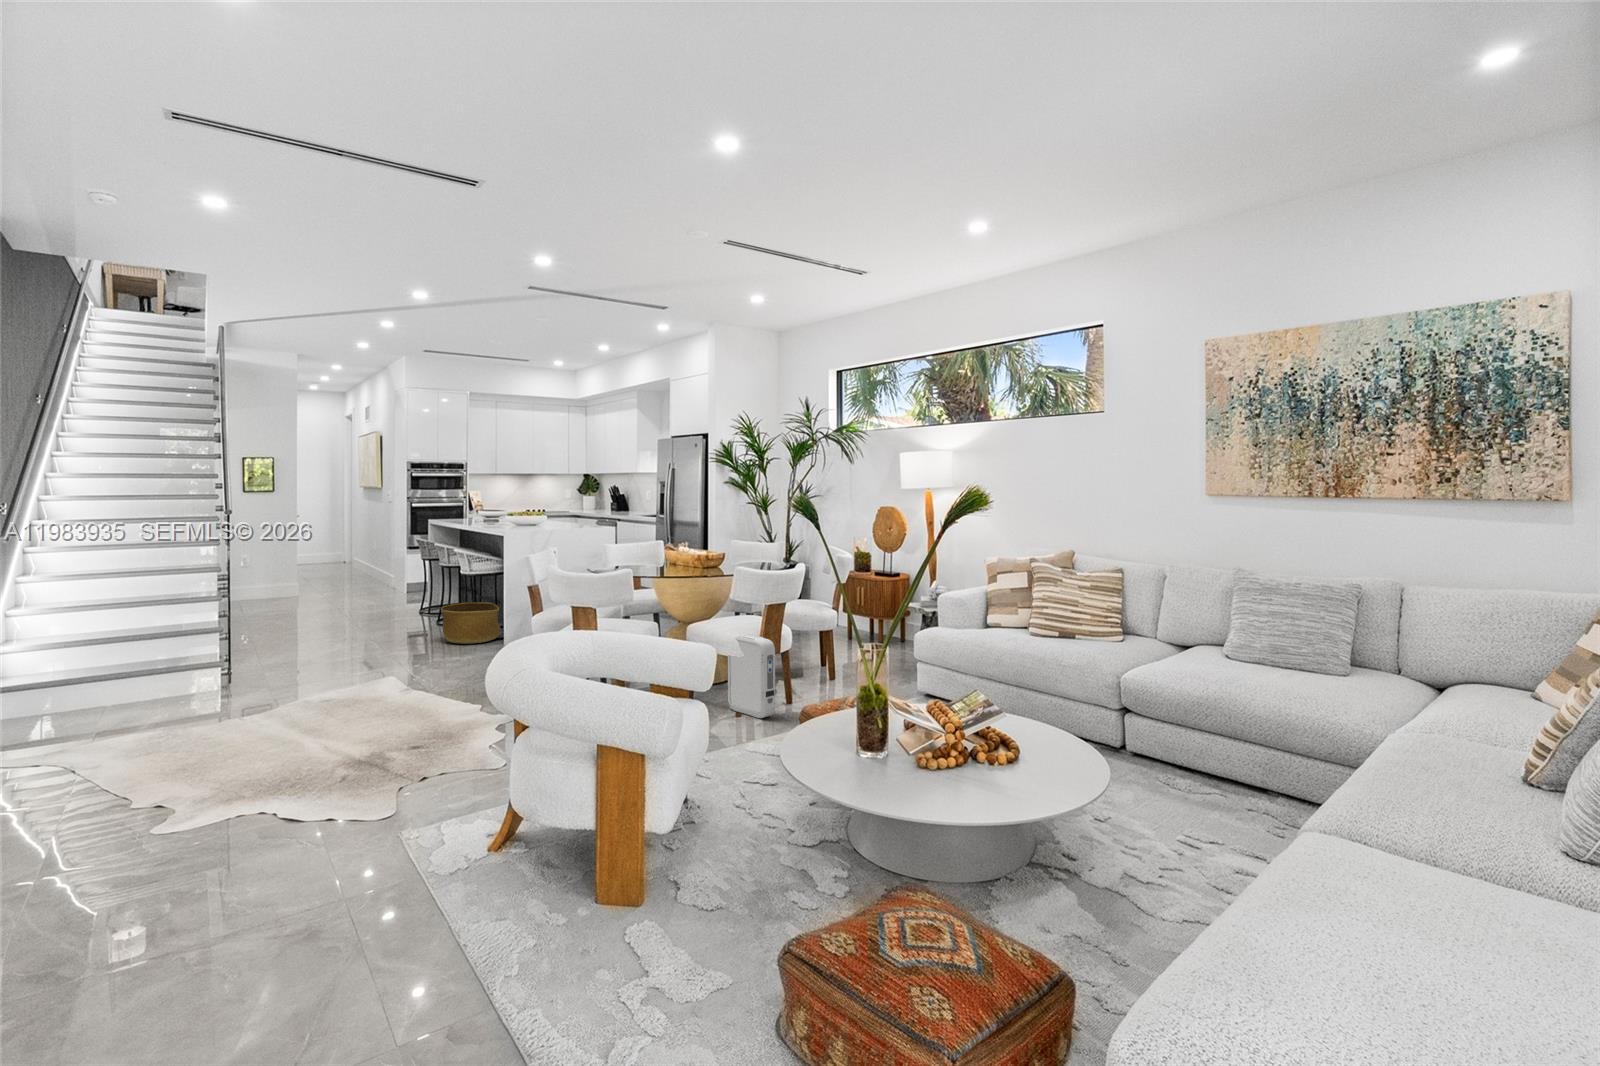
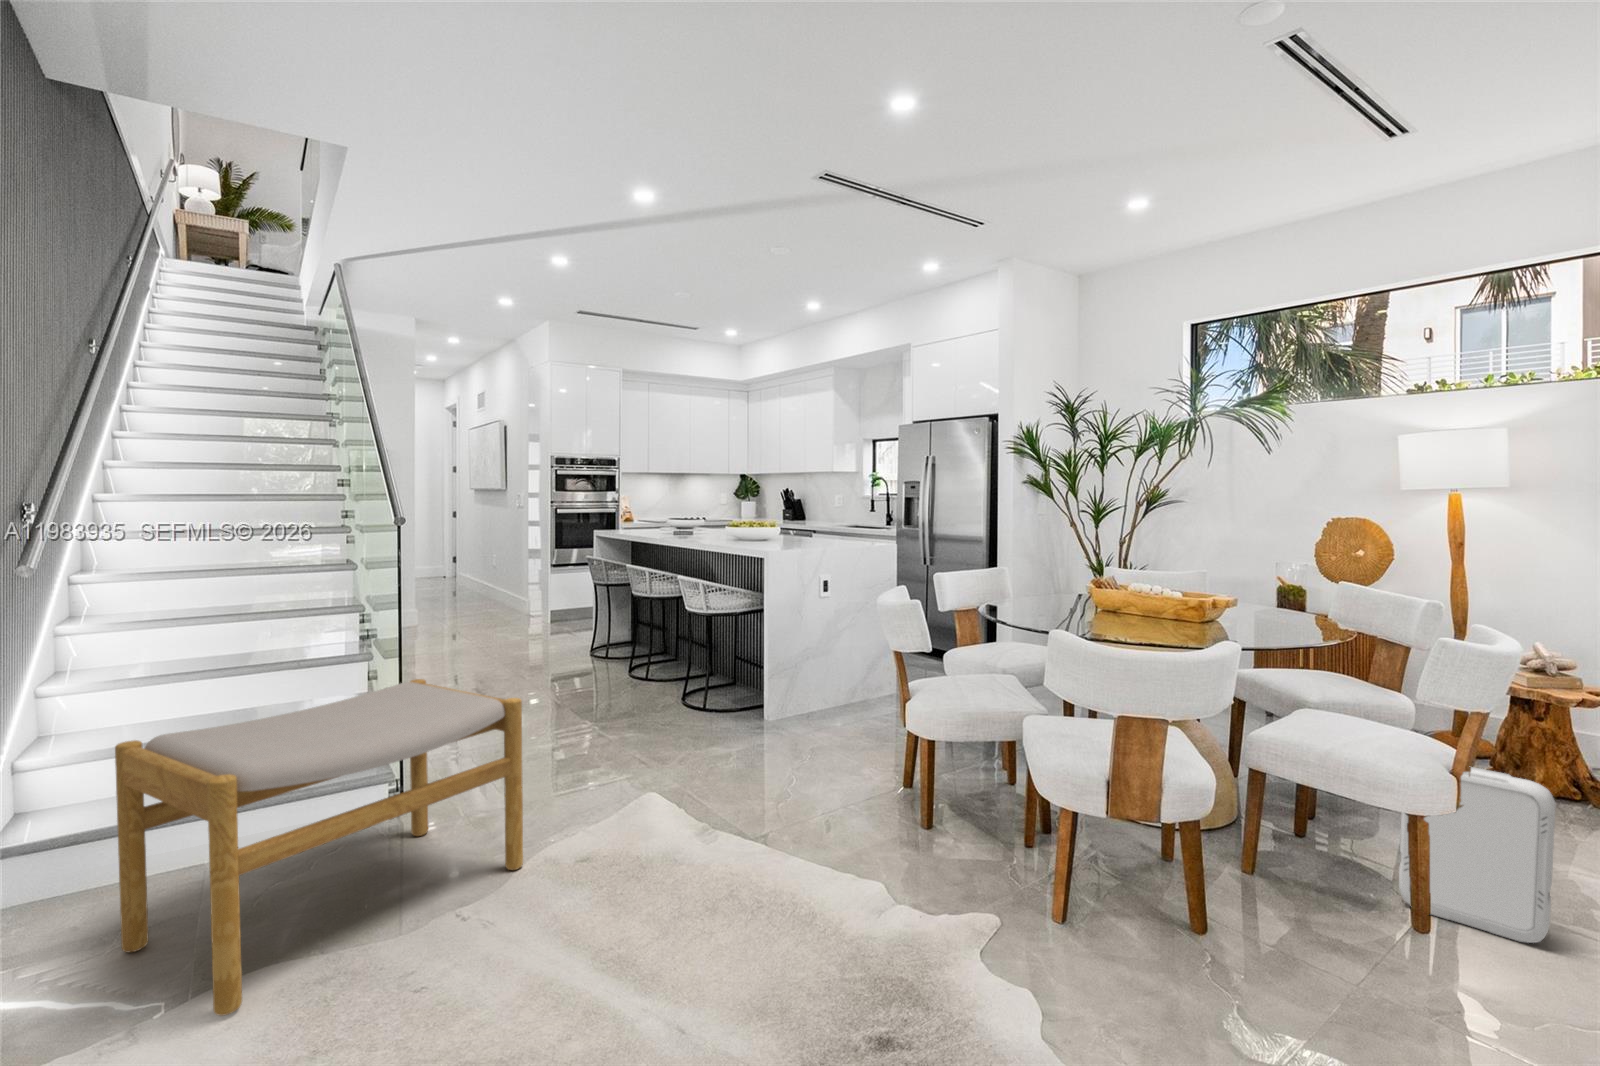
footstool: none [48,602,279,739] -> present [115,679,523,1016]
basket: present [441,602,500,644] -> none [675,652,757,718]

